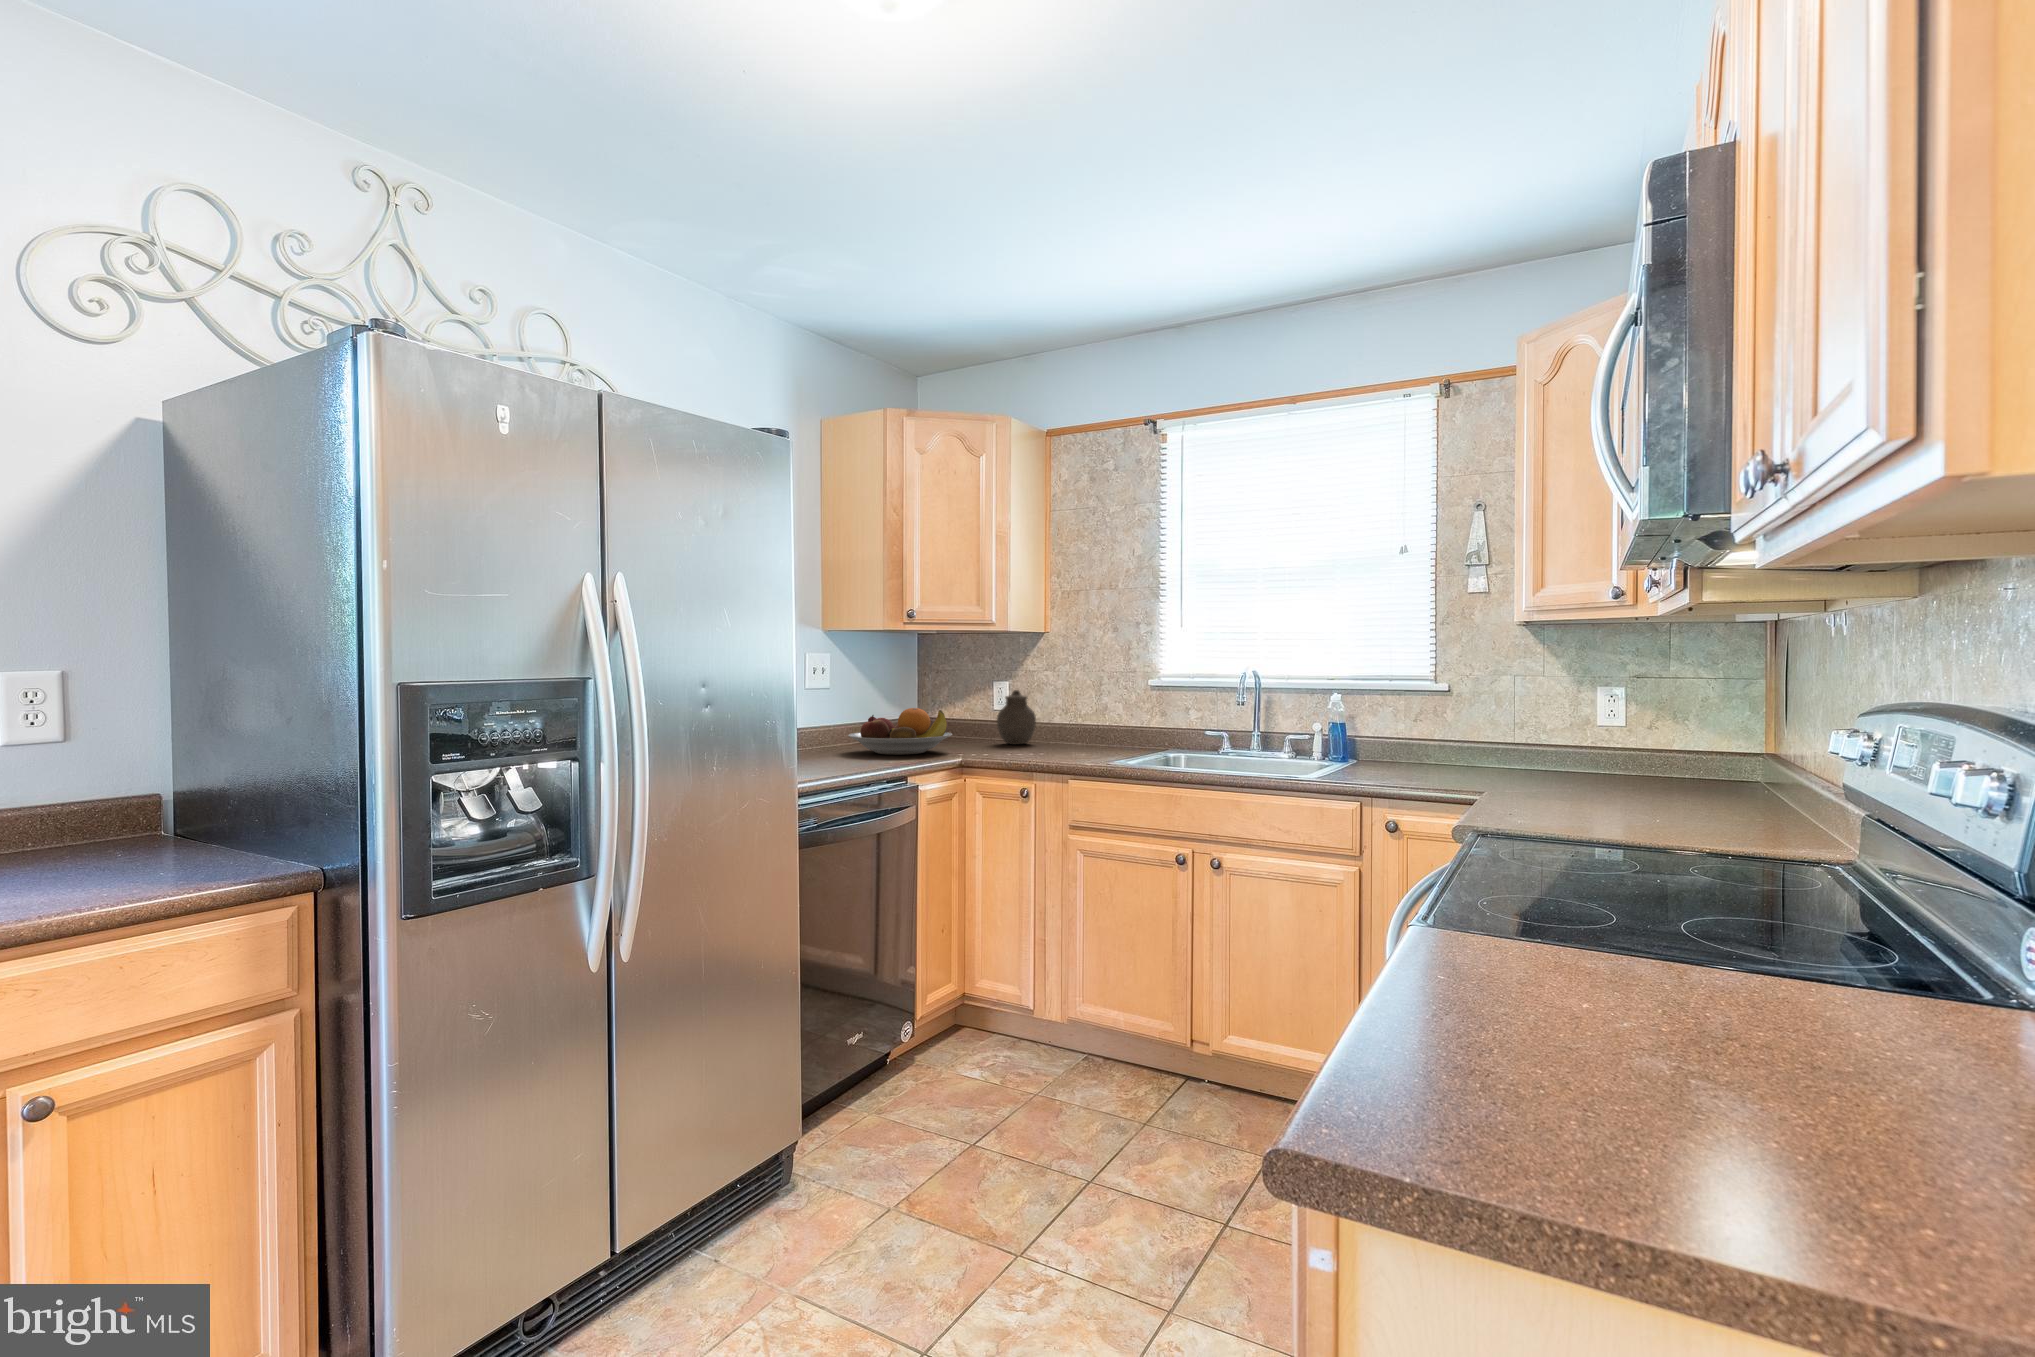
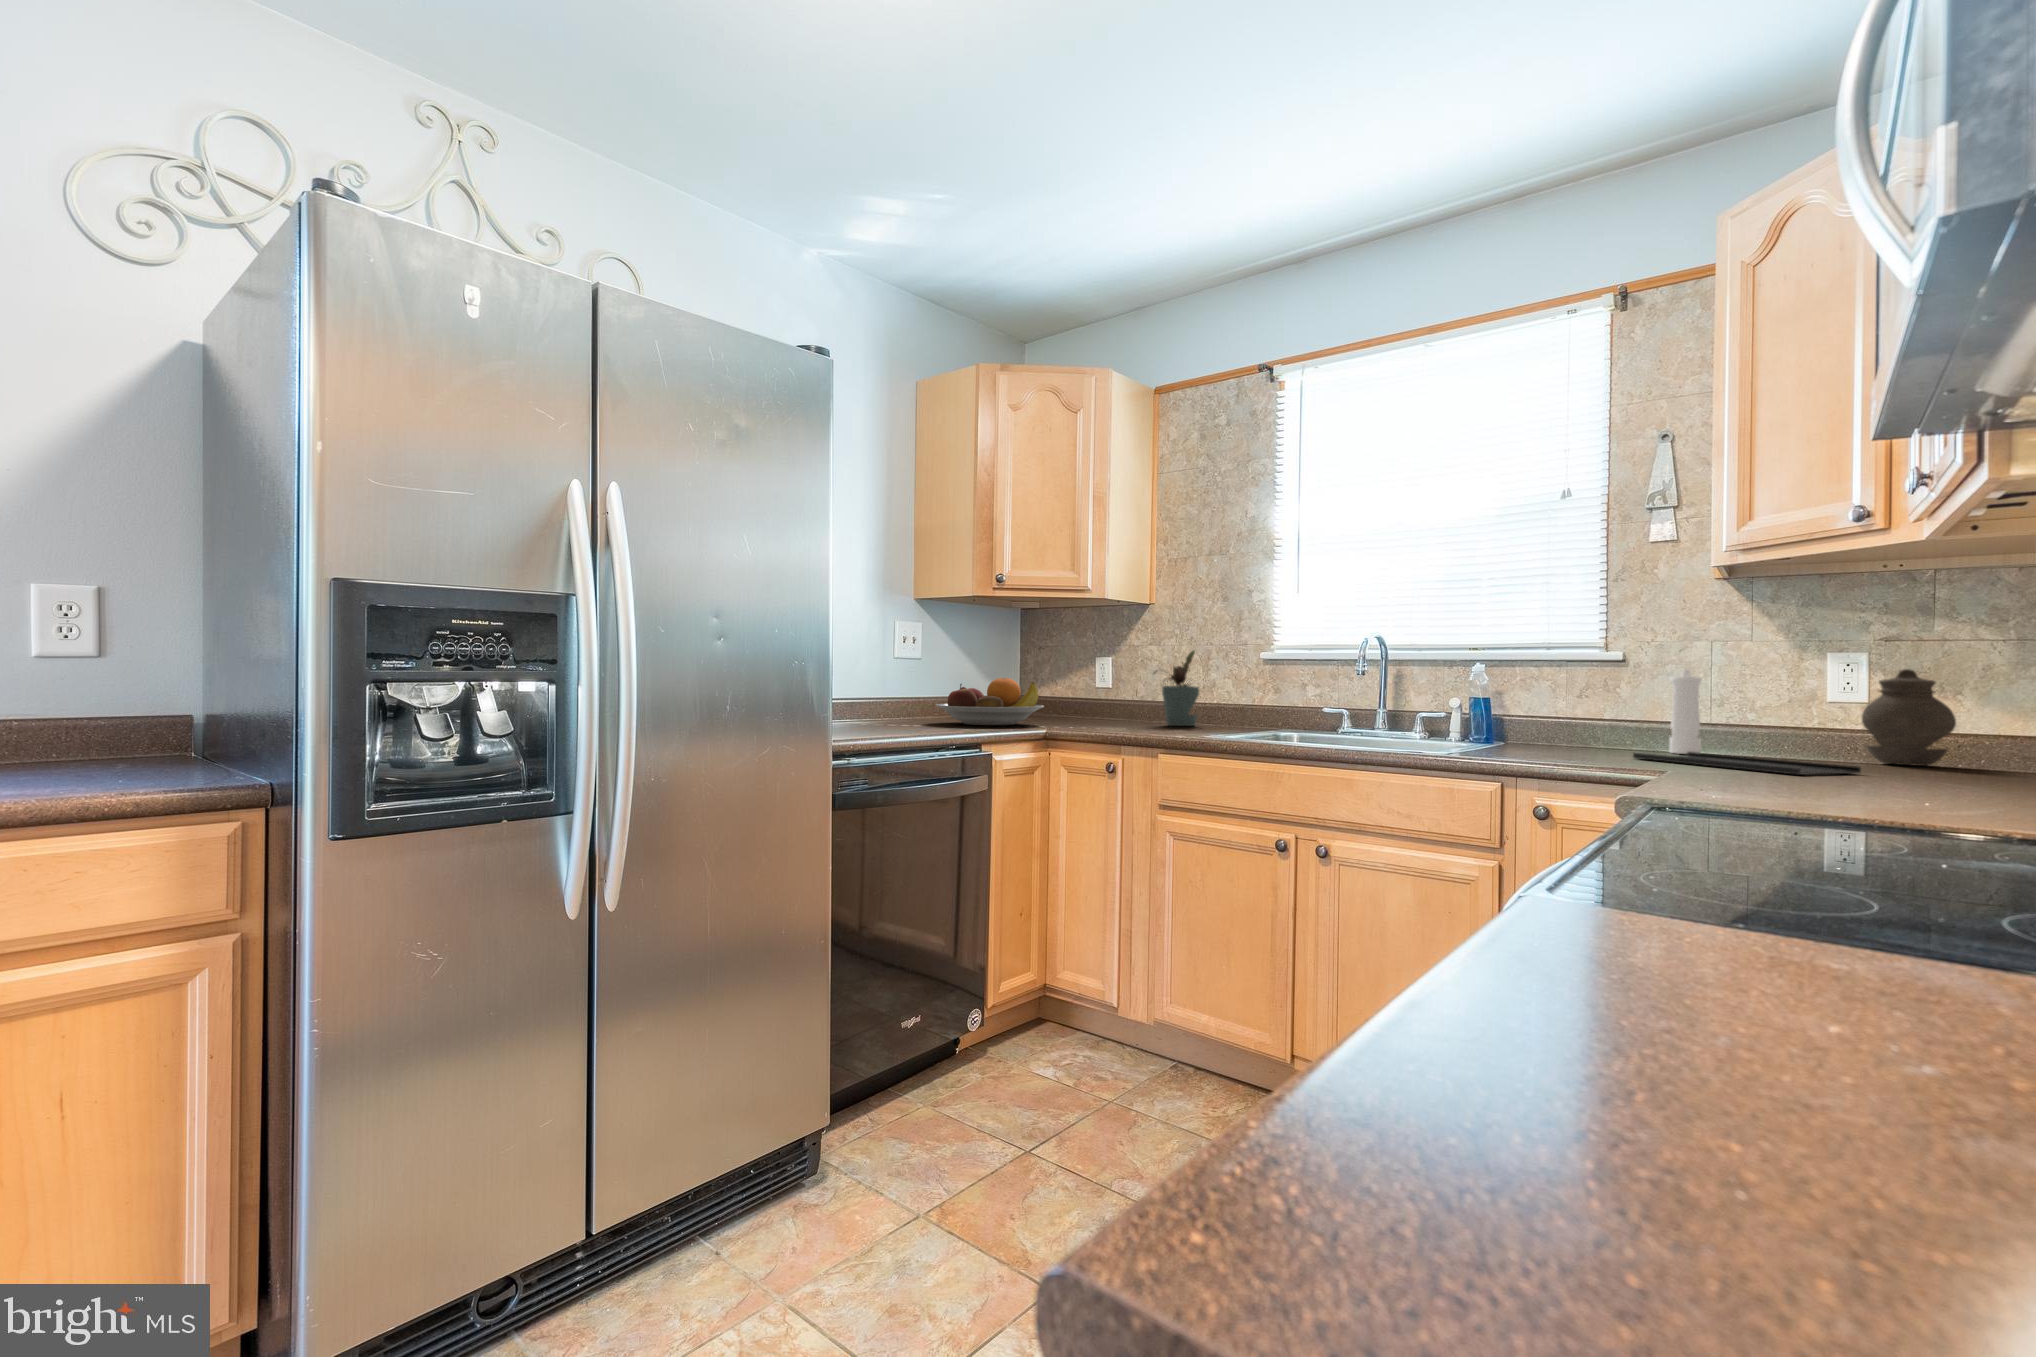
potted plant: none [1051,677,1104,748] -> present [1154,650,1201,726]
jar: present [997,690,1036,744] -> present [1862,669,1956,766]
pepper mill: none [1485,691,1510,770] -> present [1670,670,1702,754]
tray: none [1458,770,1617,793] -> present [1633,752,1861,775]

